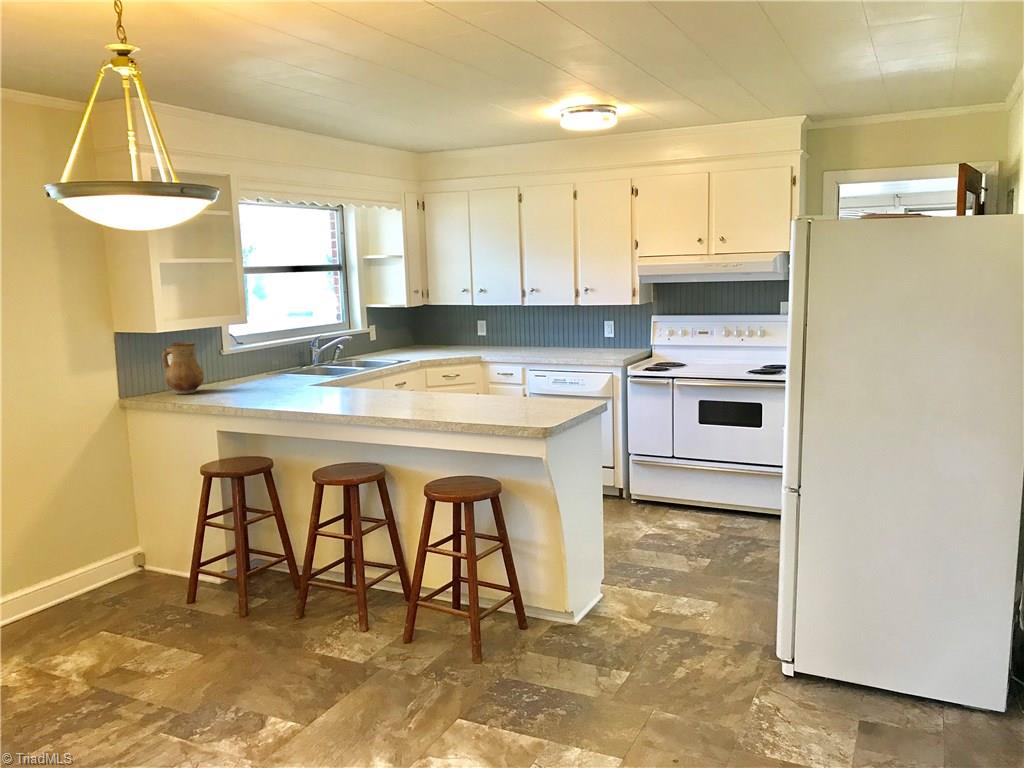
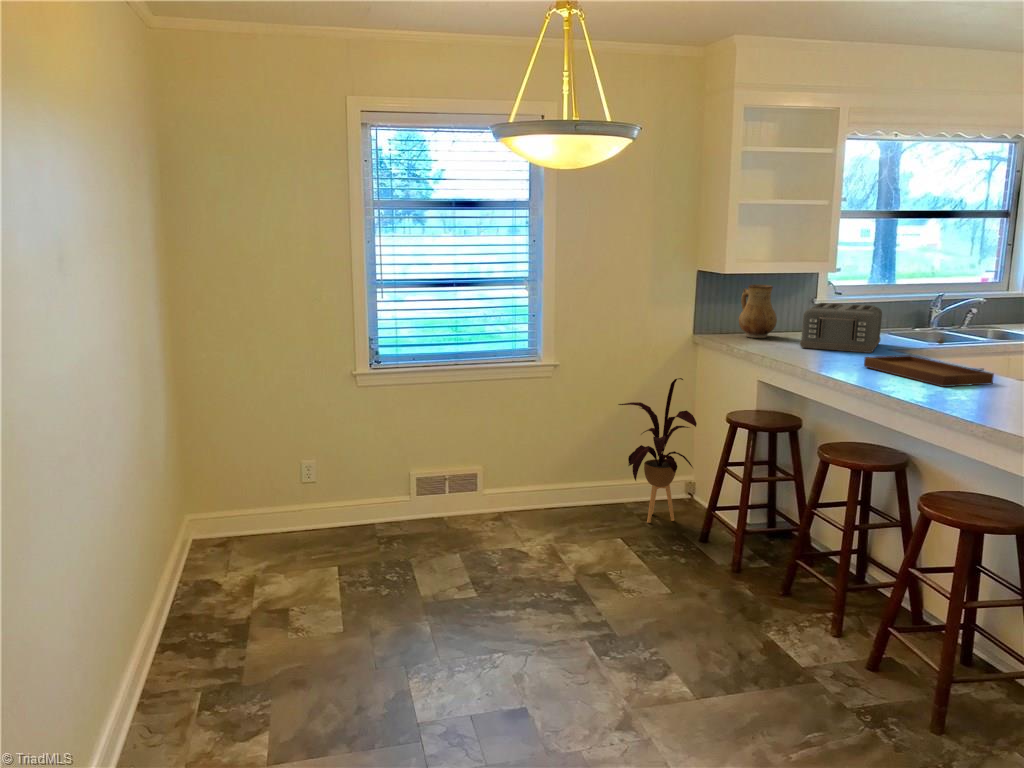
toaster: none [237,351,307,395] -> present [800,303,882,353]
tray: none [320,369,422,406] -> present [864,338,994,387]
house plant: none [58,445,166,605] -> present [618,378,697,523]

